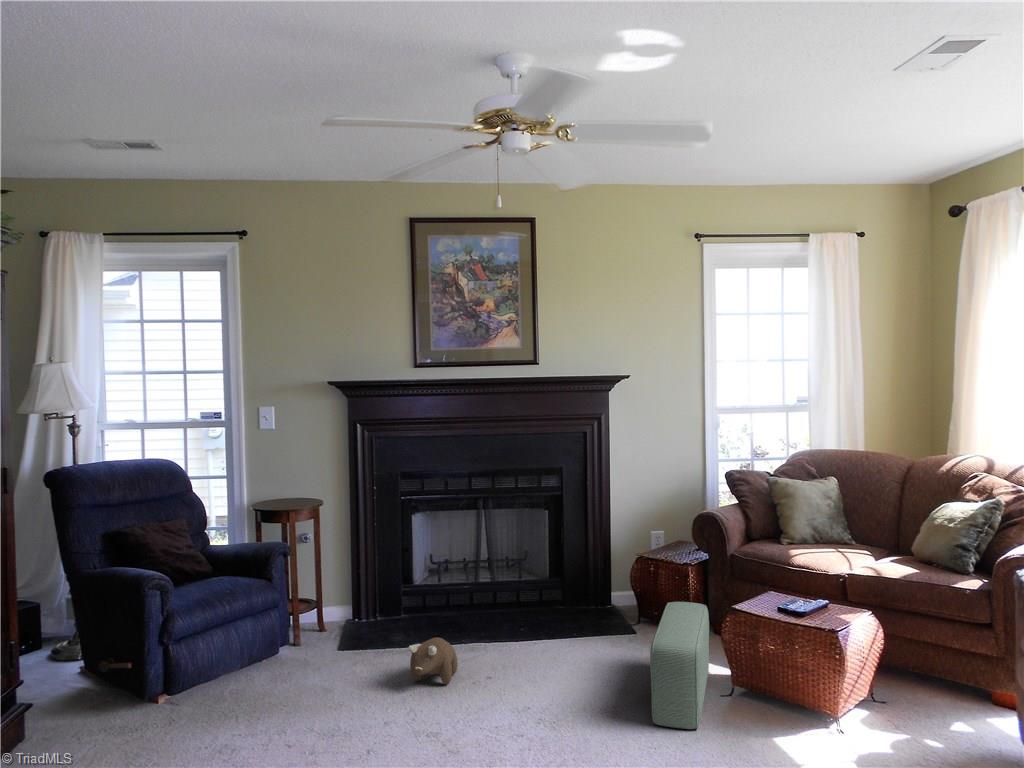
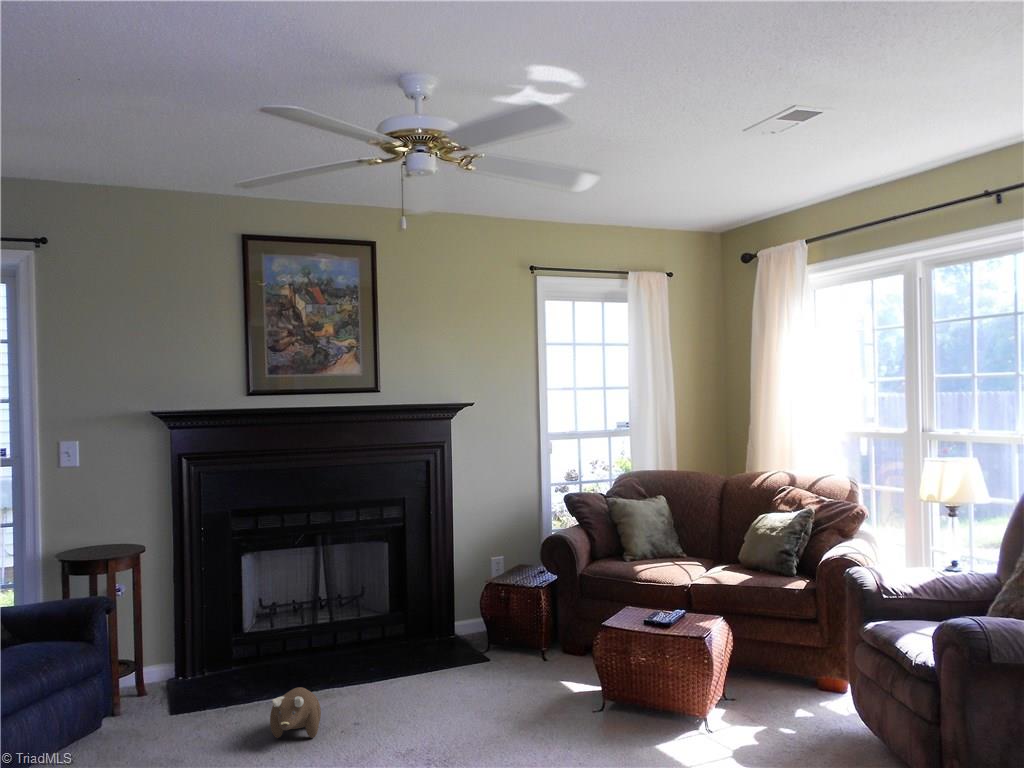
pouf: present [650,602,709,729] -> none [532,625,585,749]

